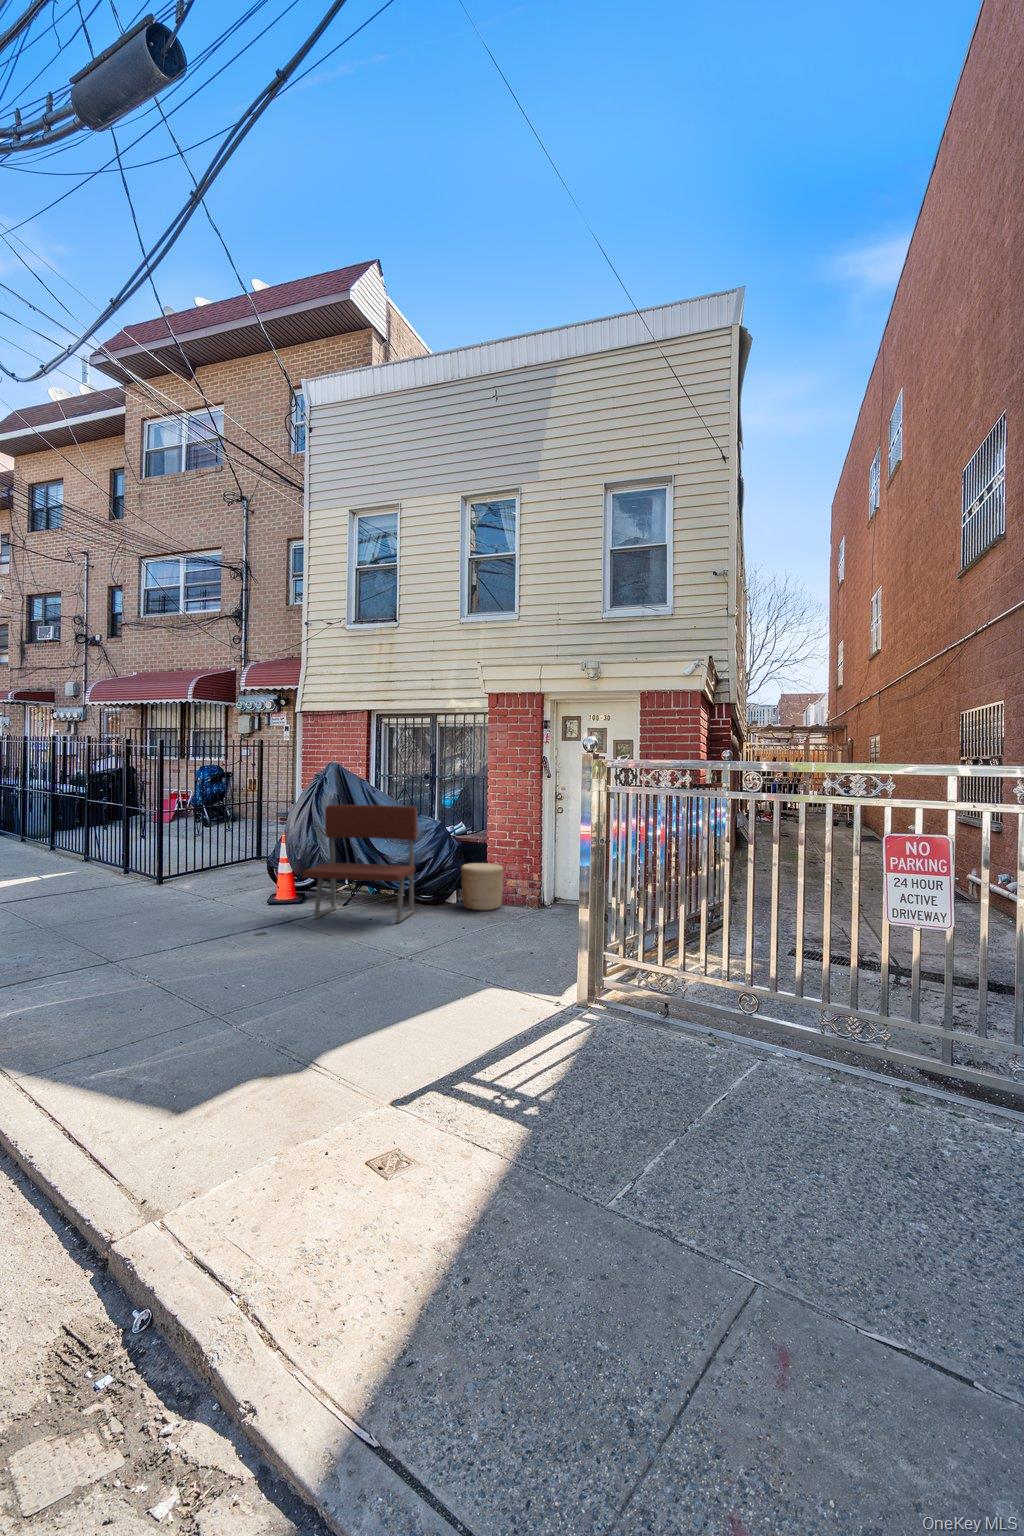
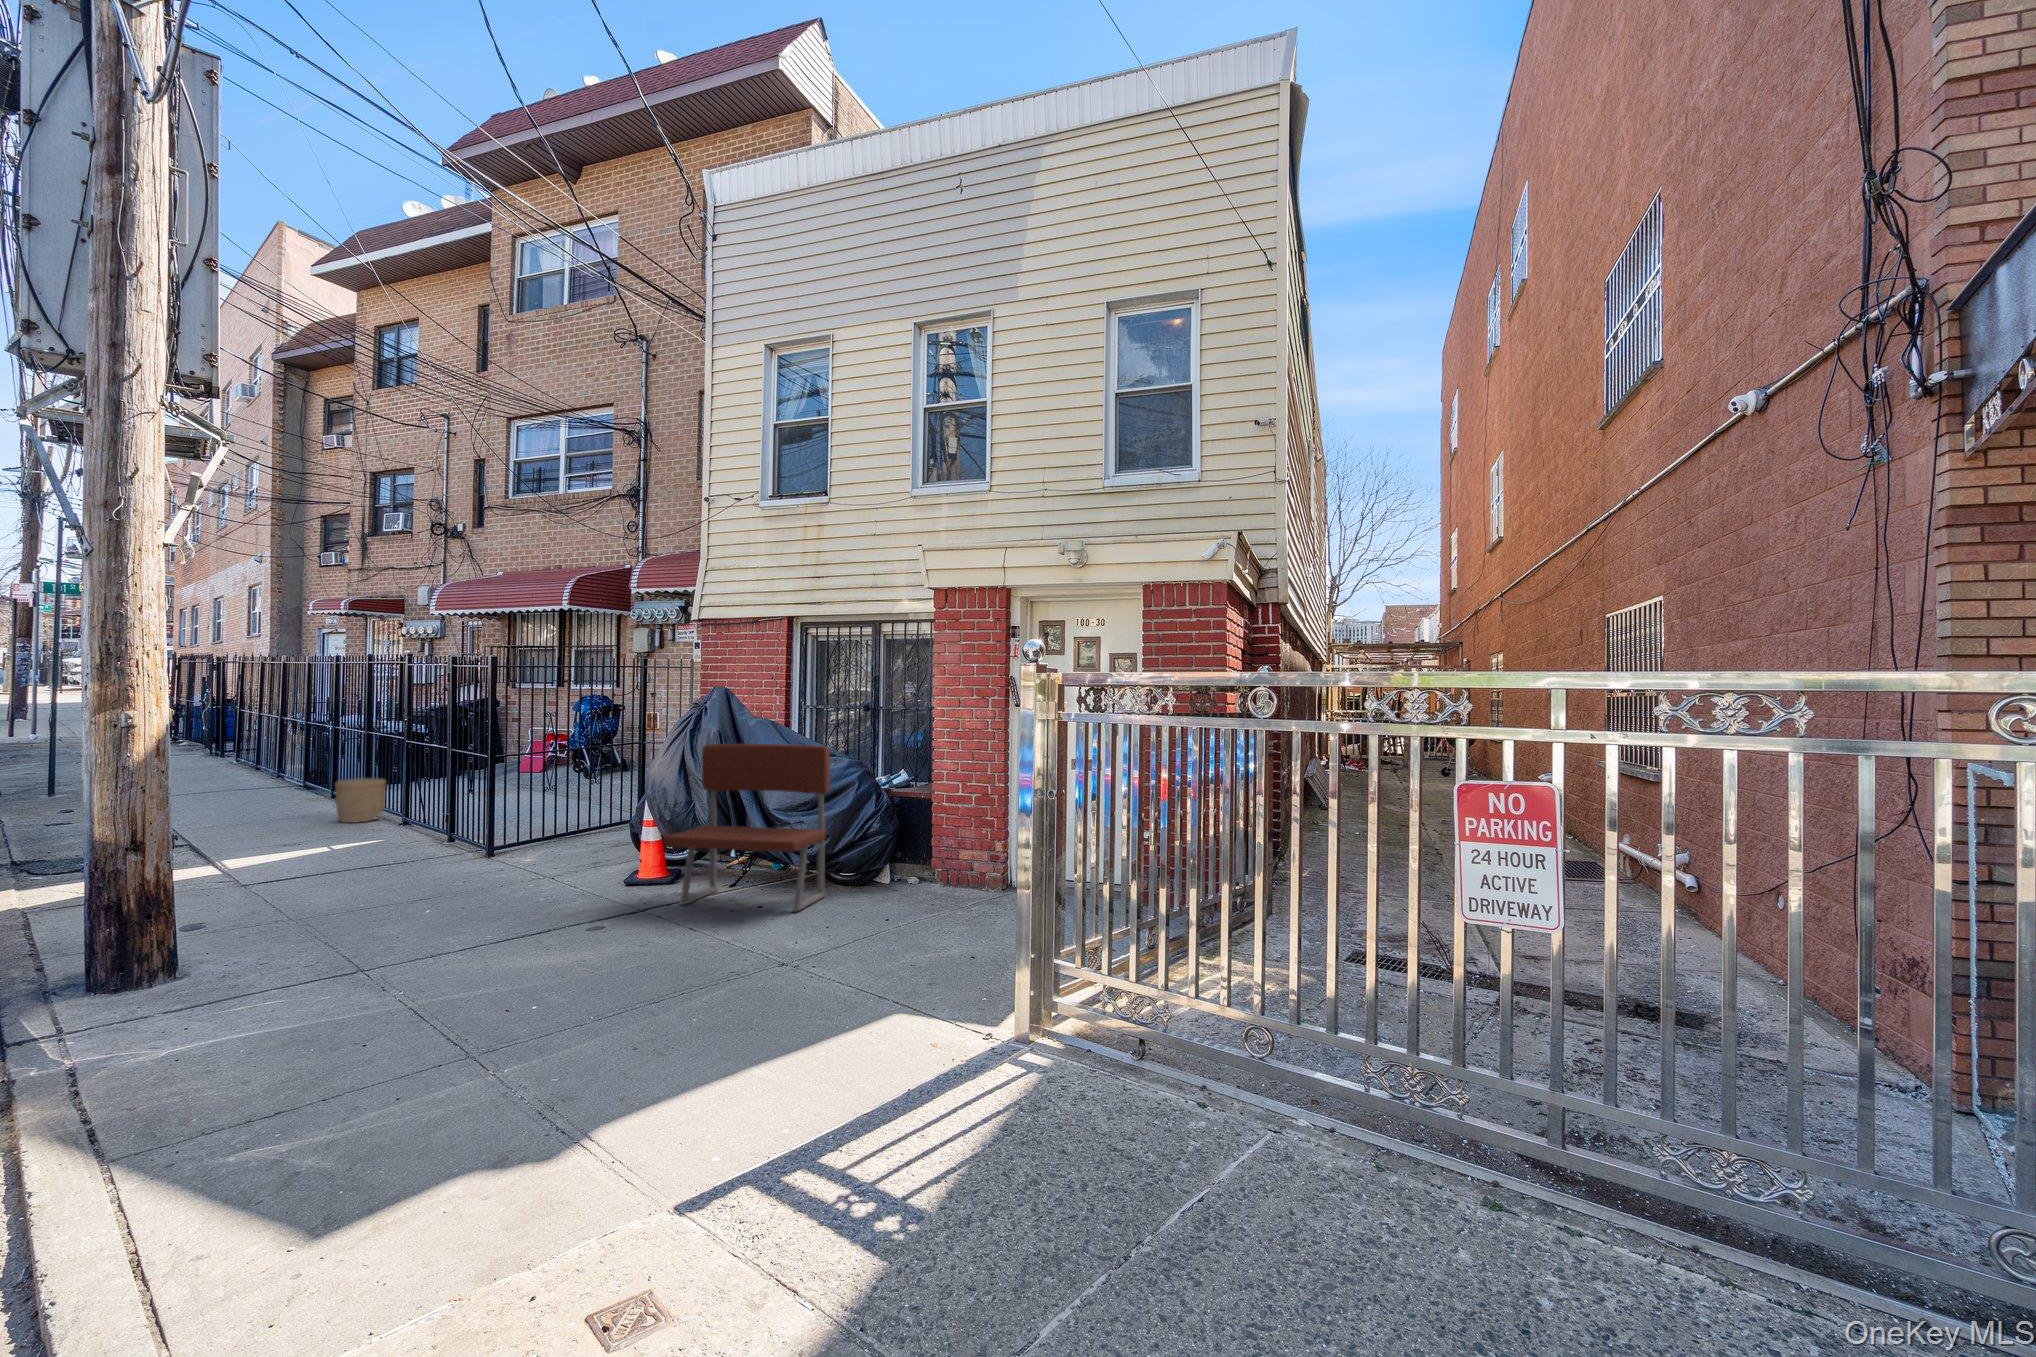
woven basket: present [461,863,503,910] -> present [335,778,386,823]

